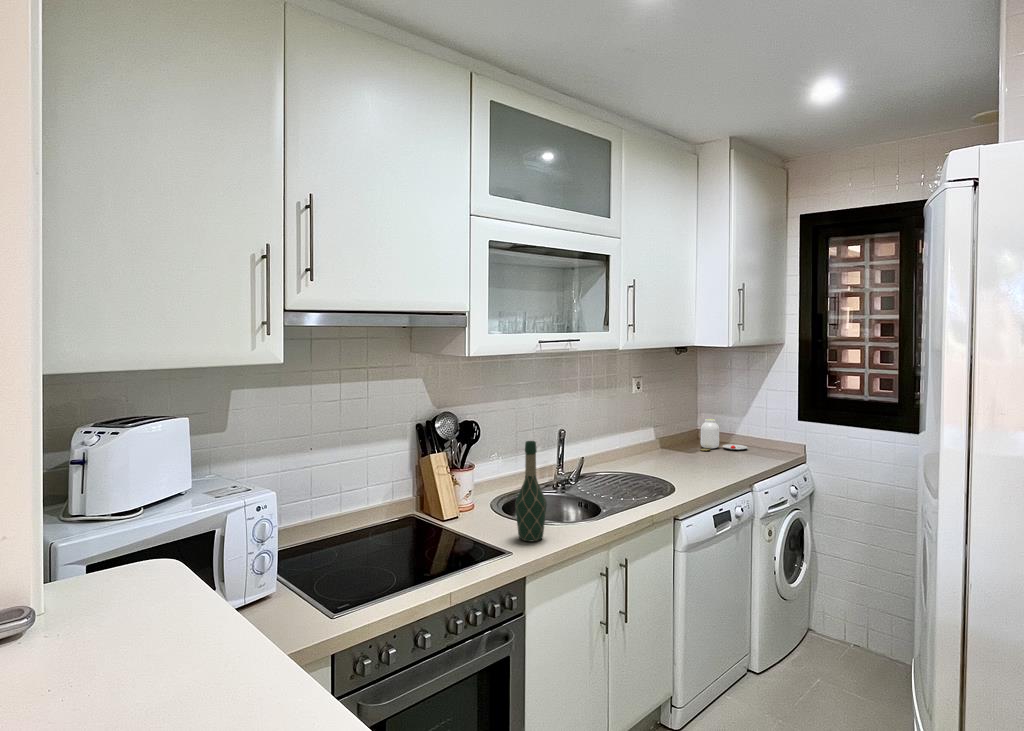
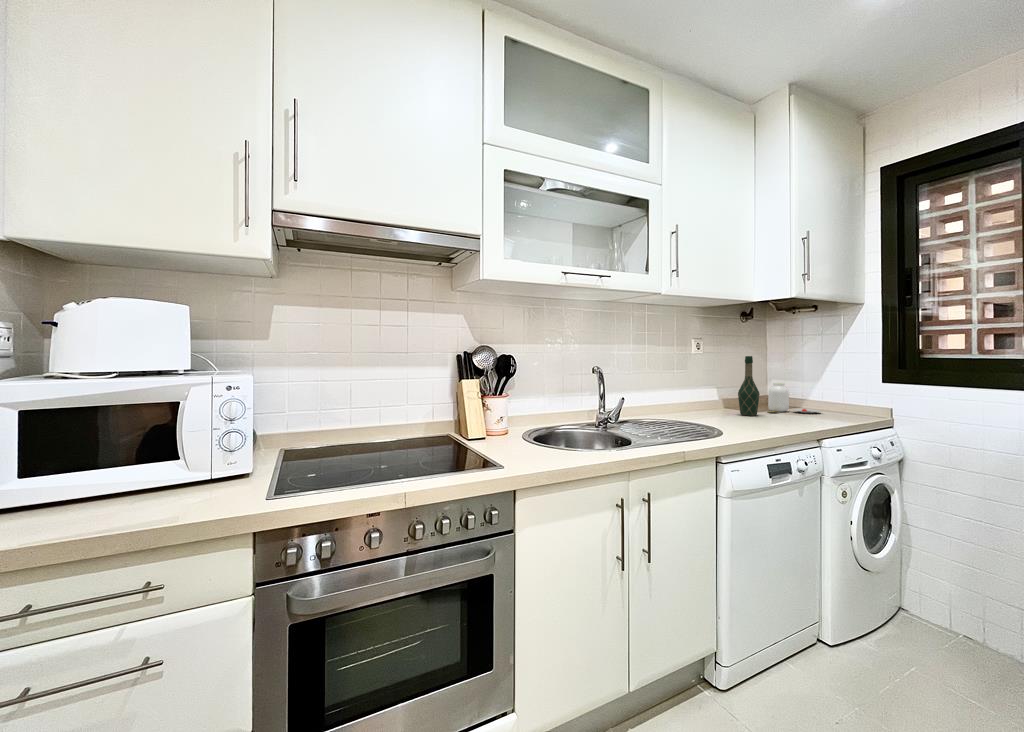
wine bottle: present [515,441,547,541] -> present [738,356,760,416]

